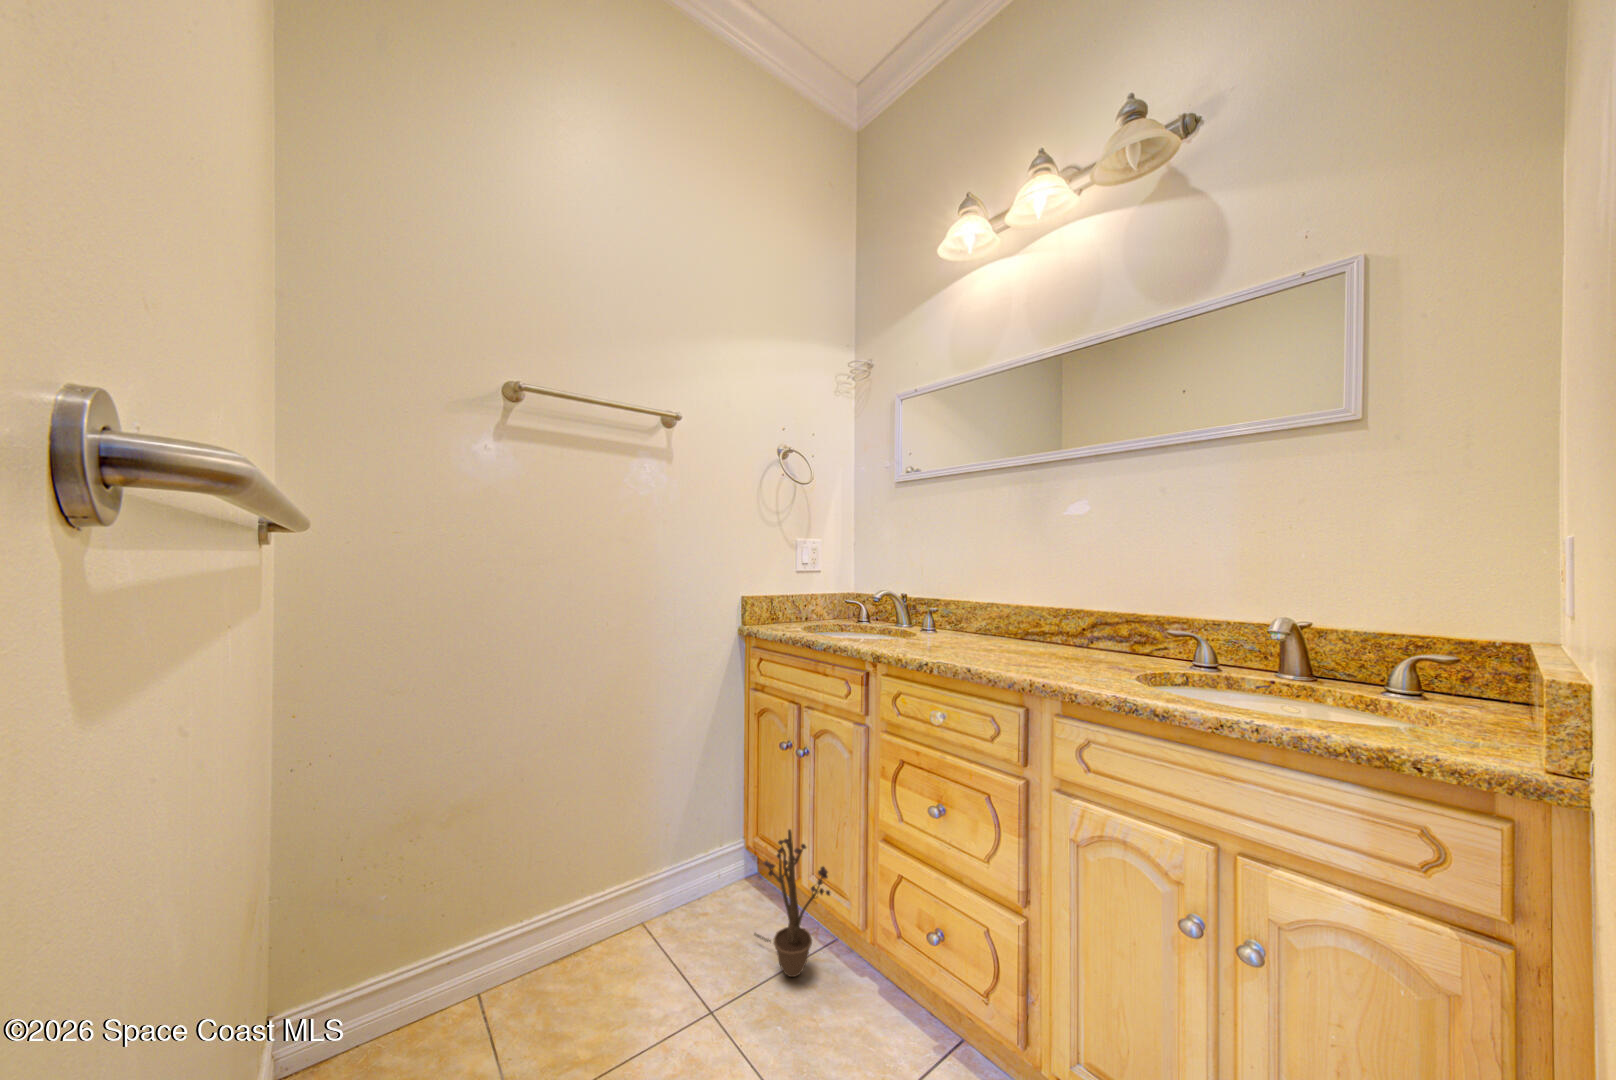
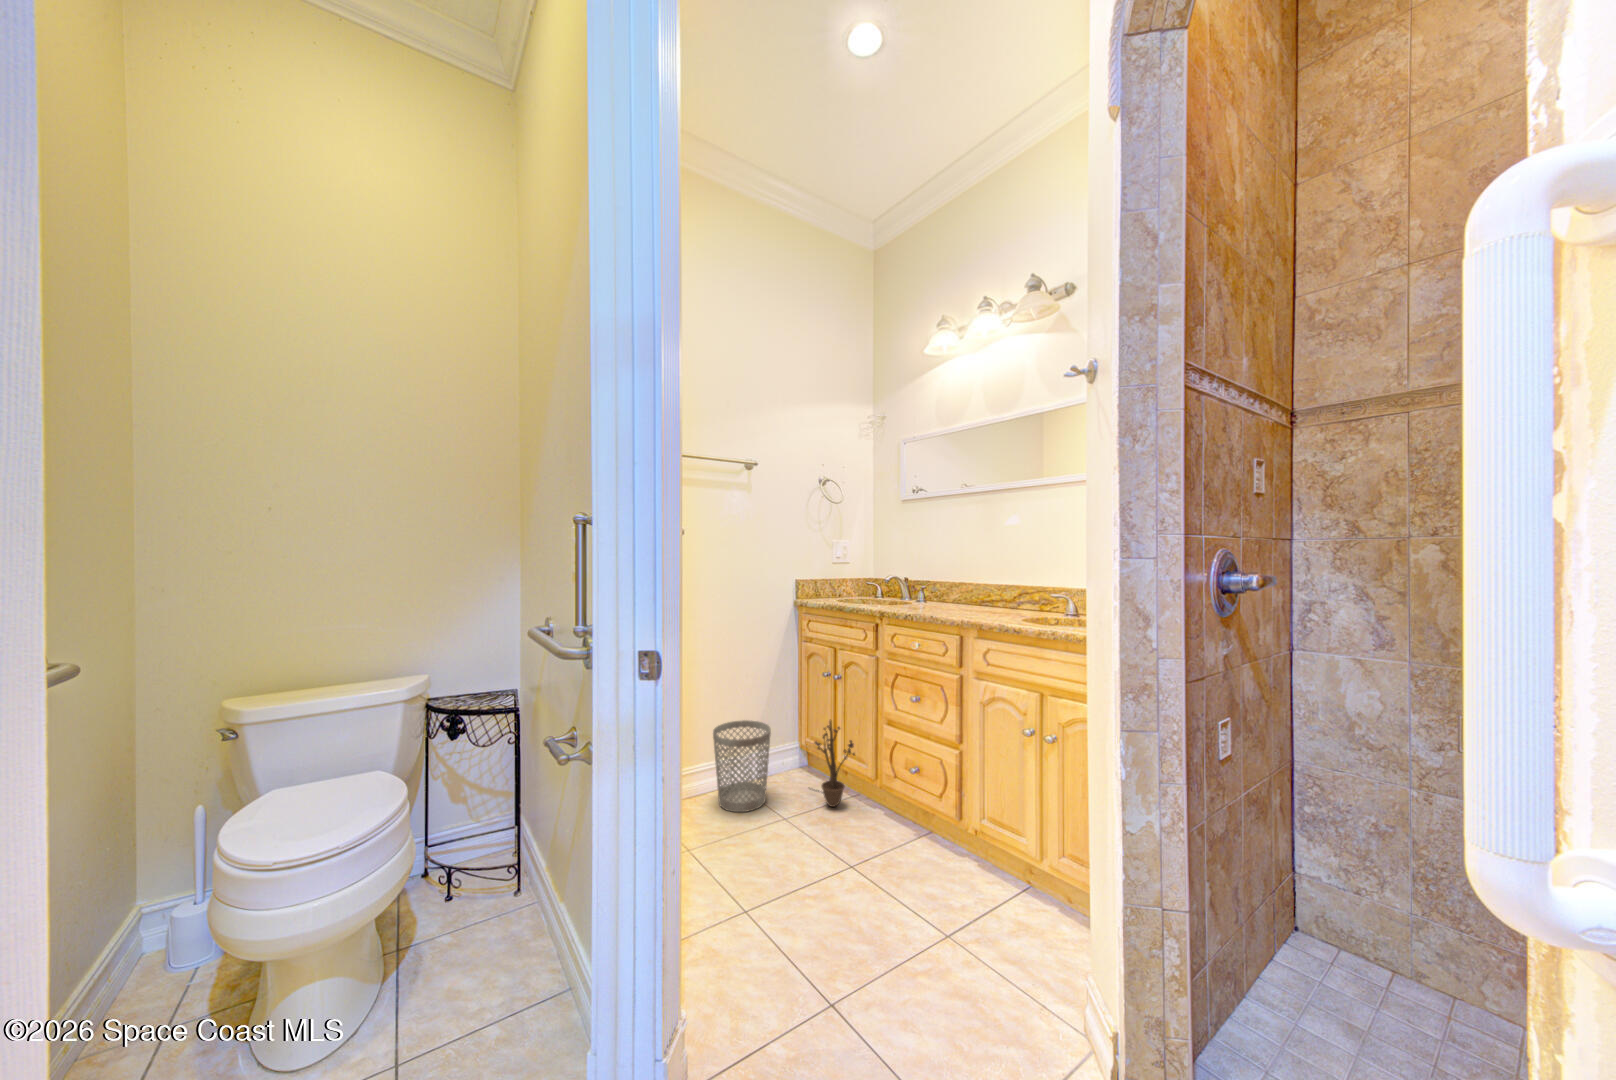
wastebasket: none [593,823,692,996] -> present [713,720,771,812]

